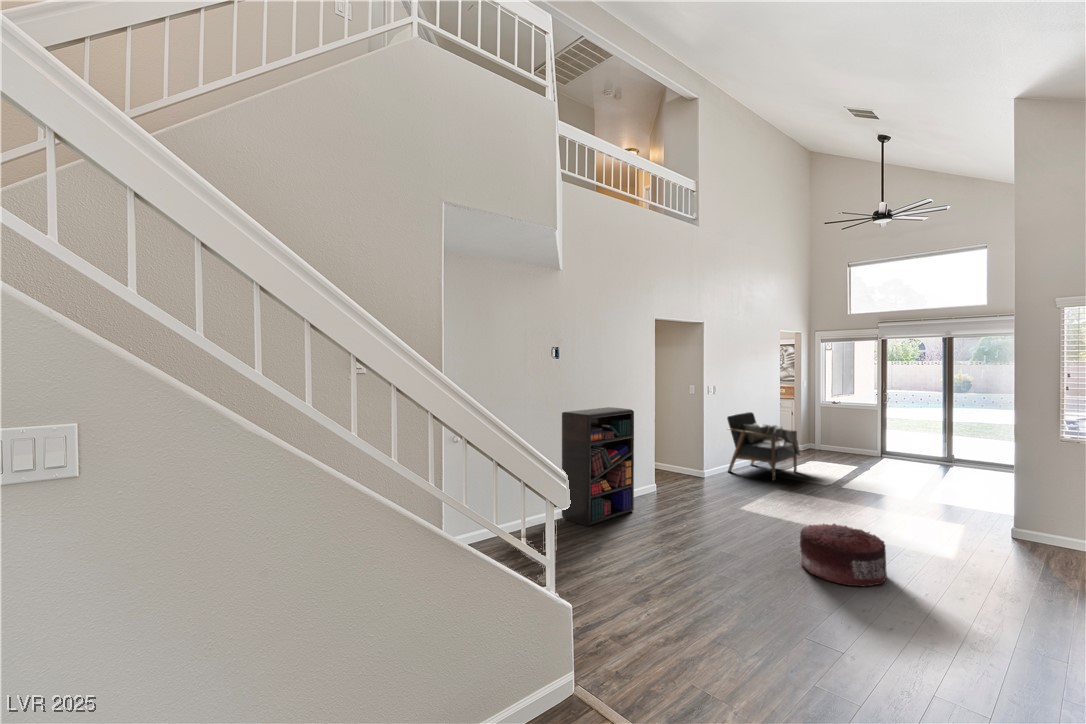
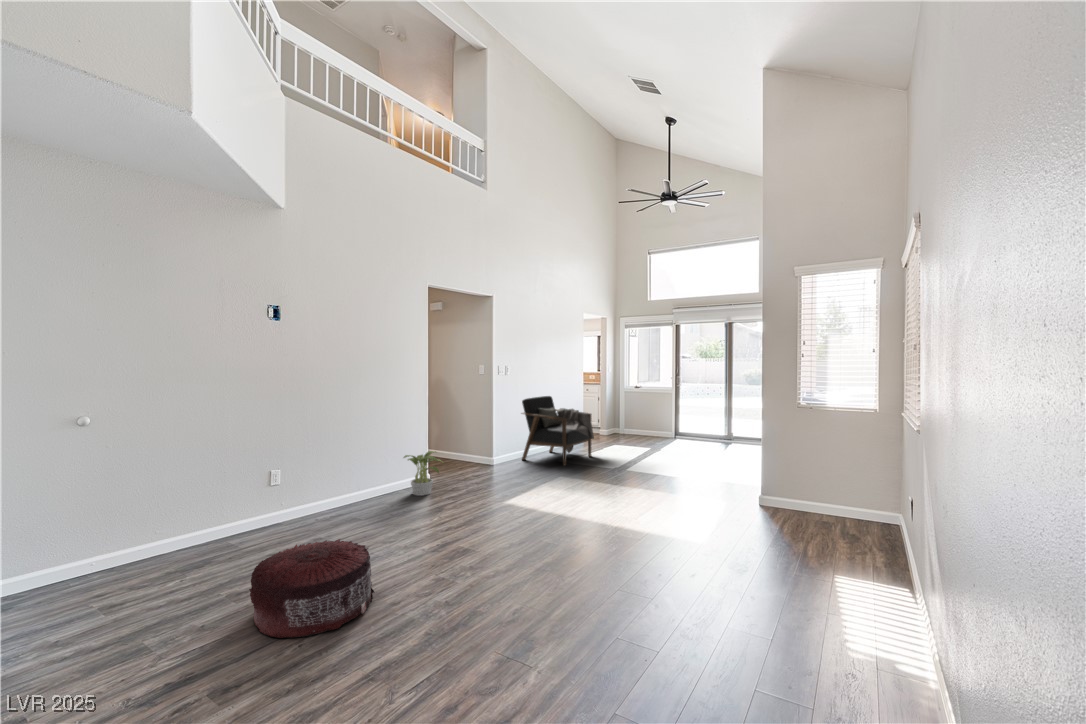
bookshelf: present [562,407,634,526] -> none [283,385,385,532]
potted plant: none [640,463,675,501] -> present [404,451,442,496]
pouf: present [800,524,887,586] -> present [249,539,375,638]

